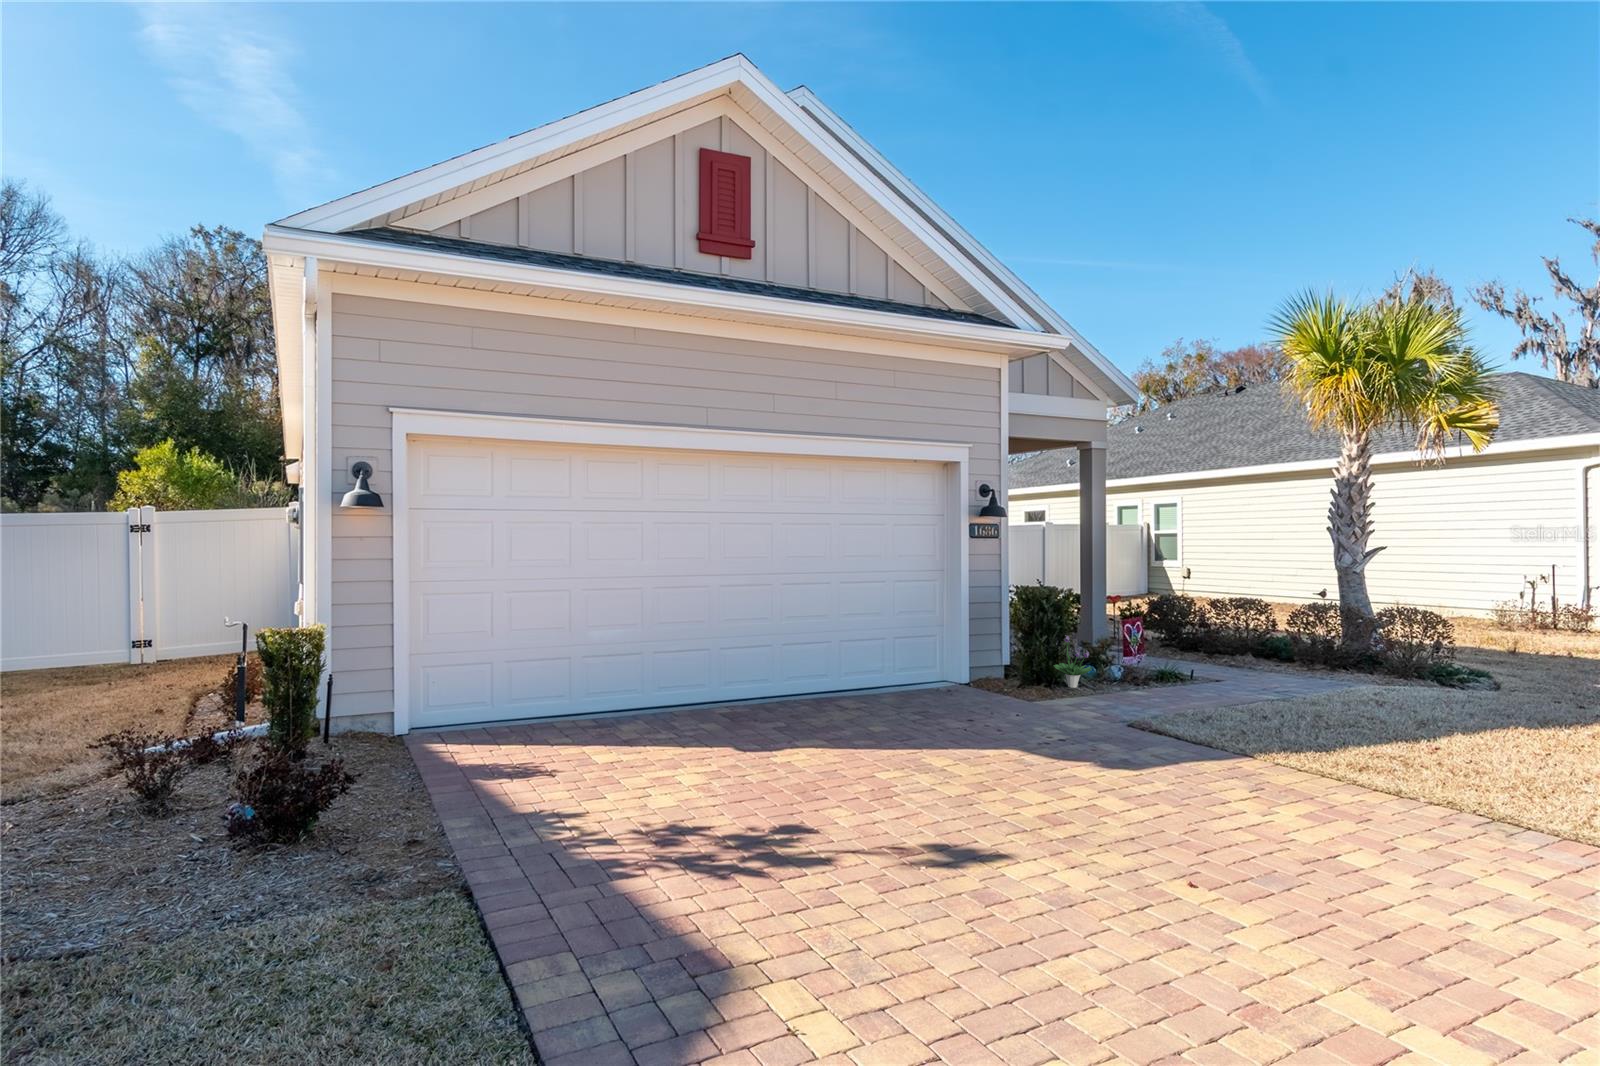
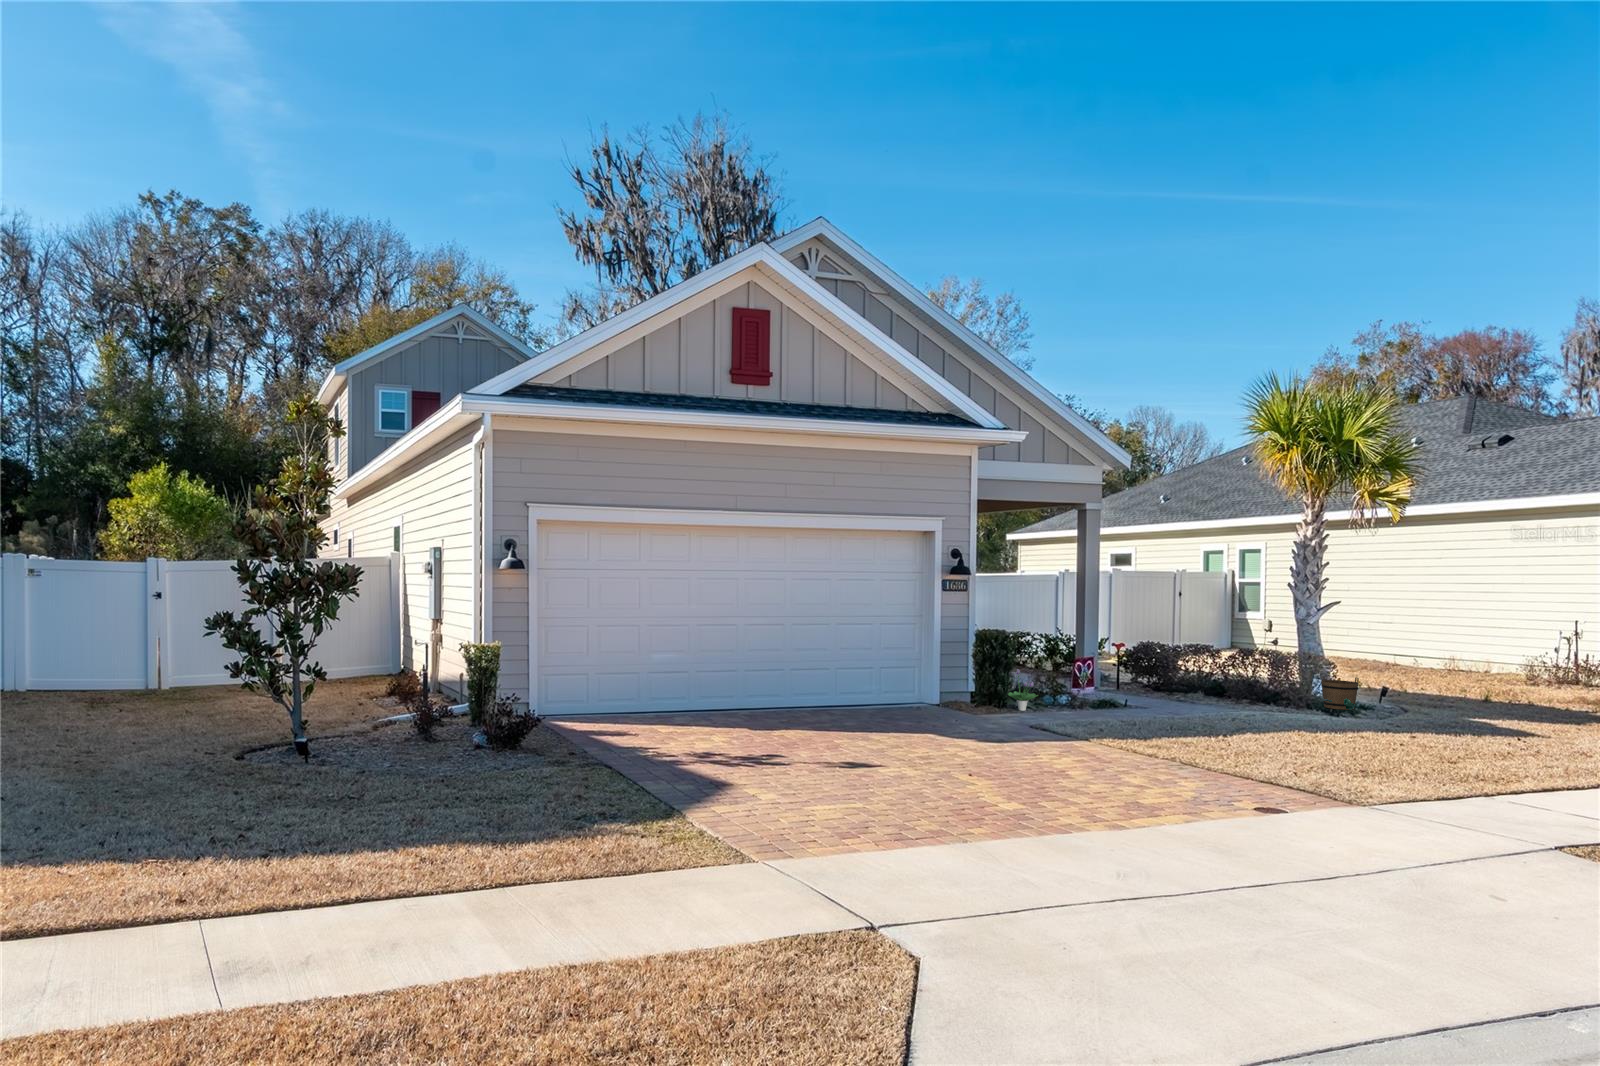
bucket: none [1382,632,1429,670] -> present [1321,676,1359,710]

